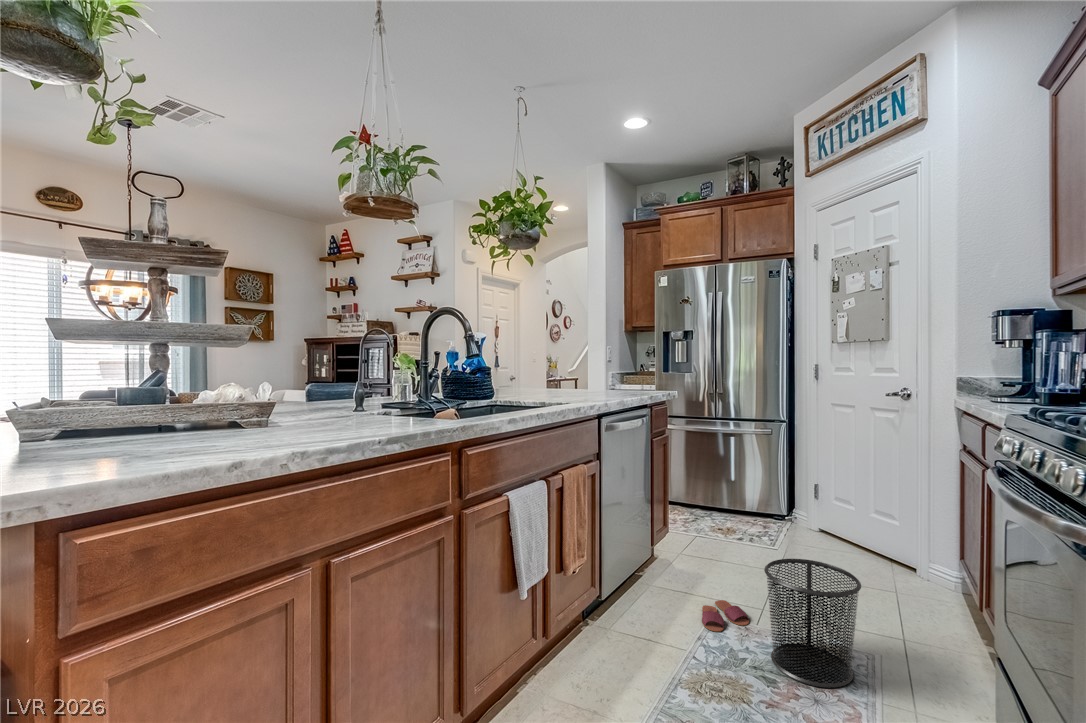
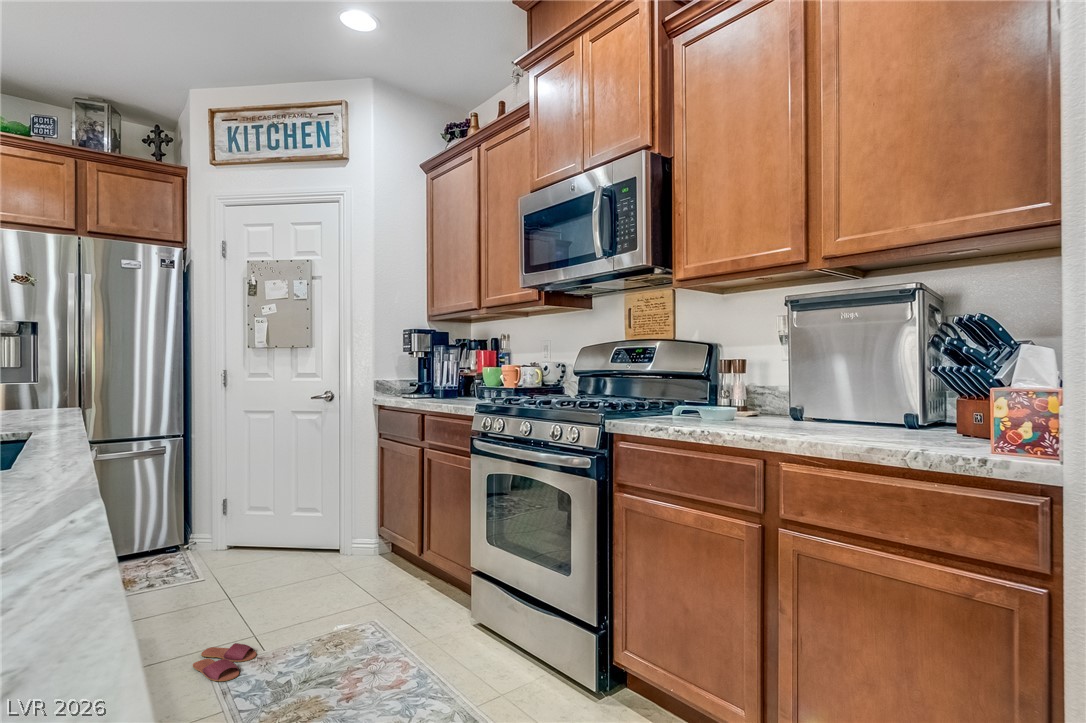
waste bin: present [764,559,861,688] -> none [299,553,386,671]

